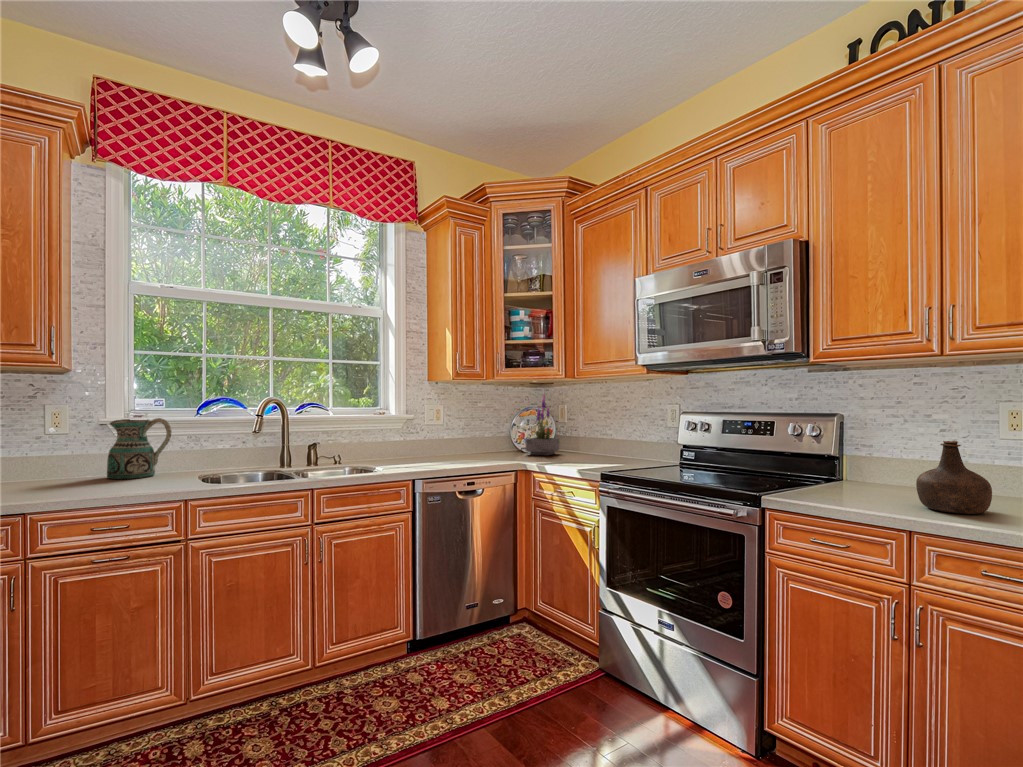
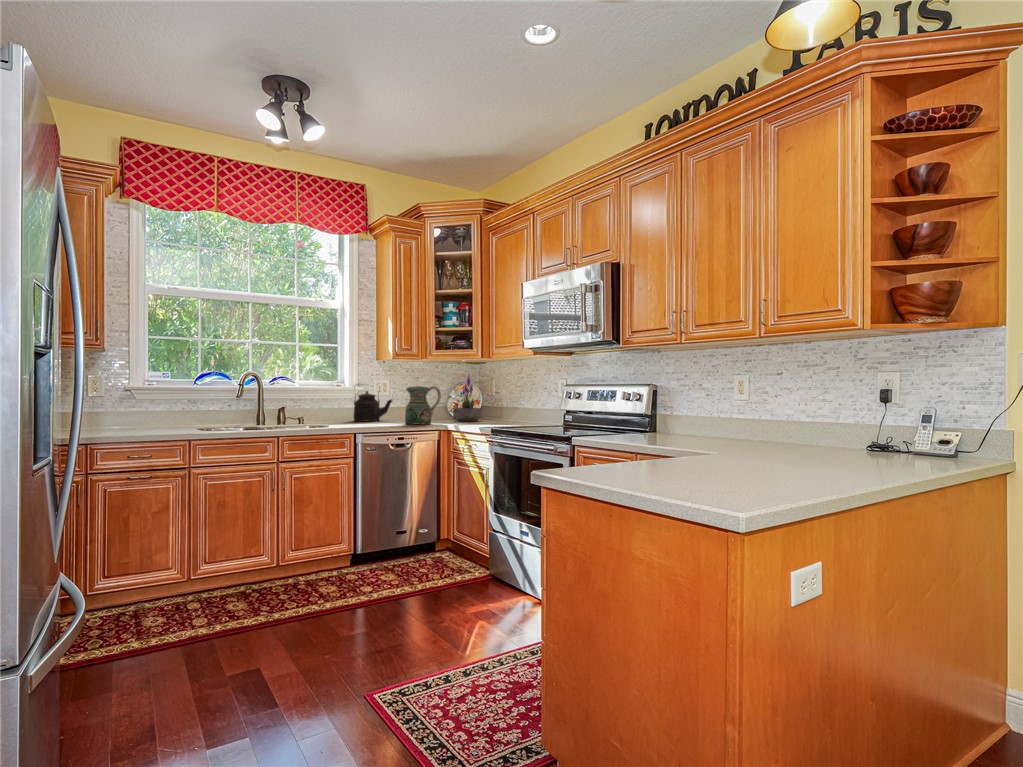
kettle: none [400,410,448,457] -> present [354,391,392,421]
ceramic pitcher: present [107,418,172,479] -> present [405,386,441,424]
bottle: present [916,441,992,514] -> none [658,397,696,443]

